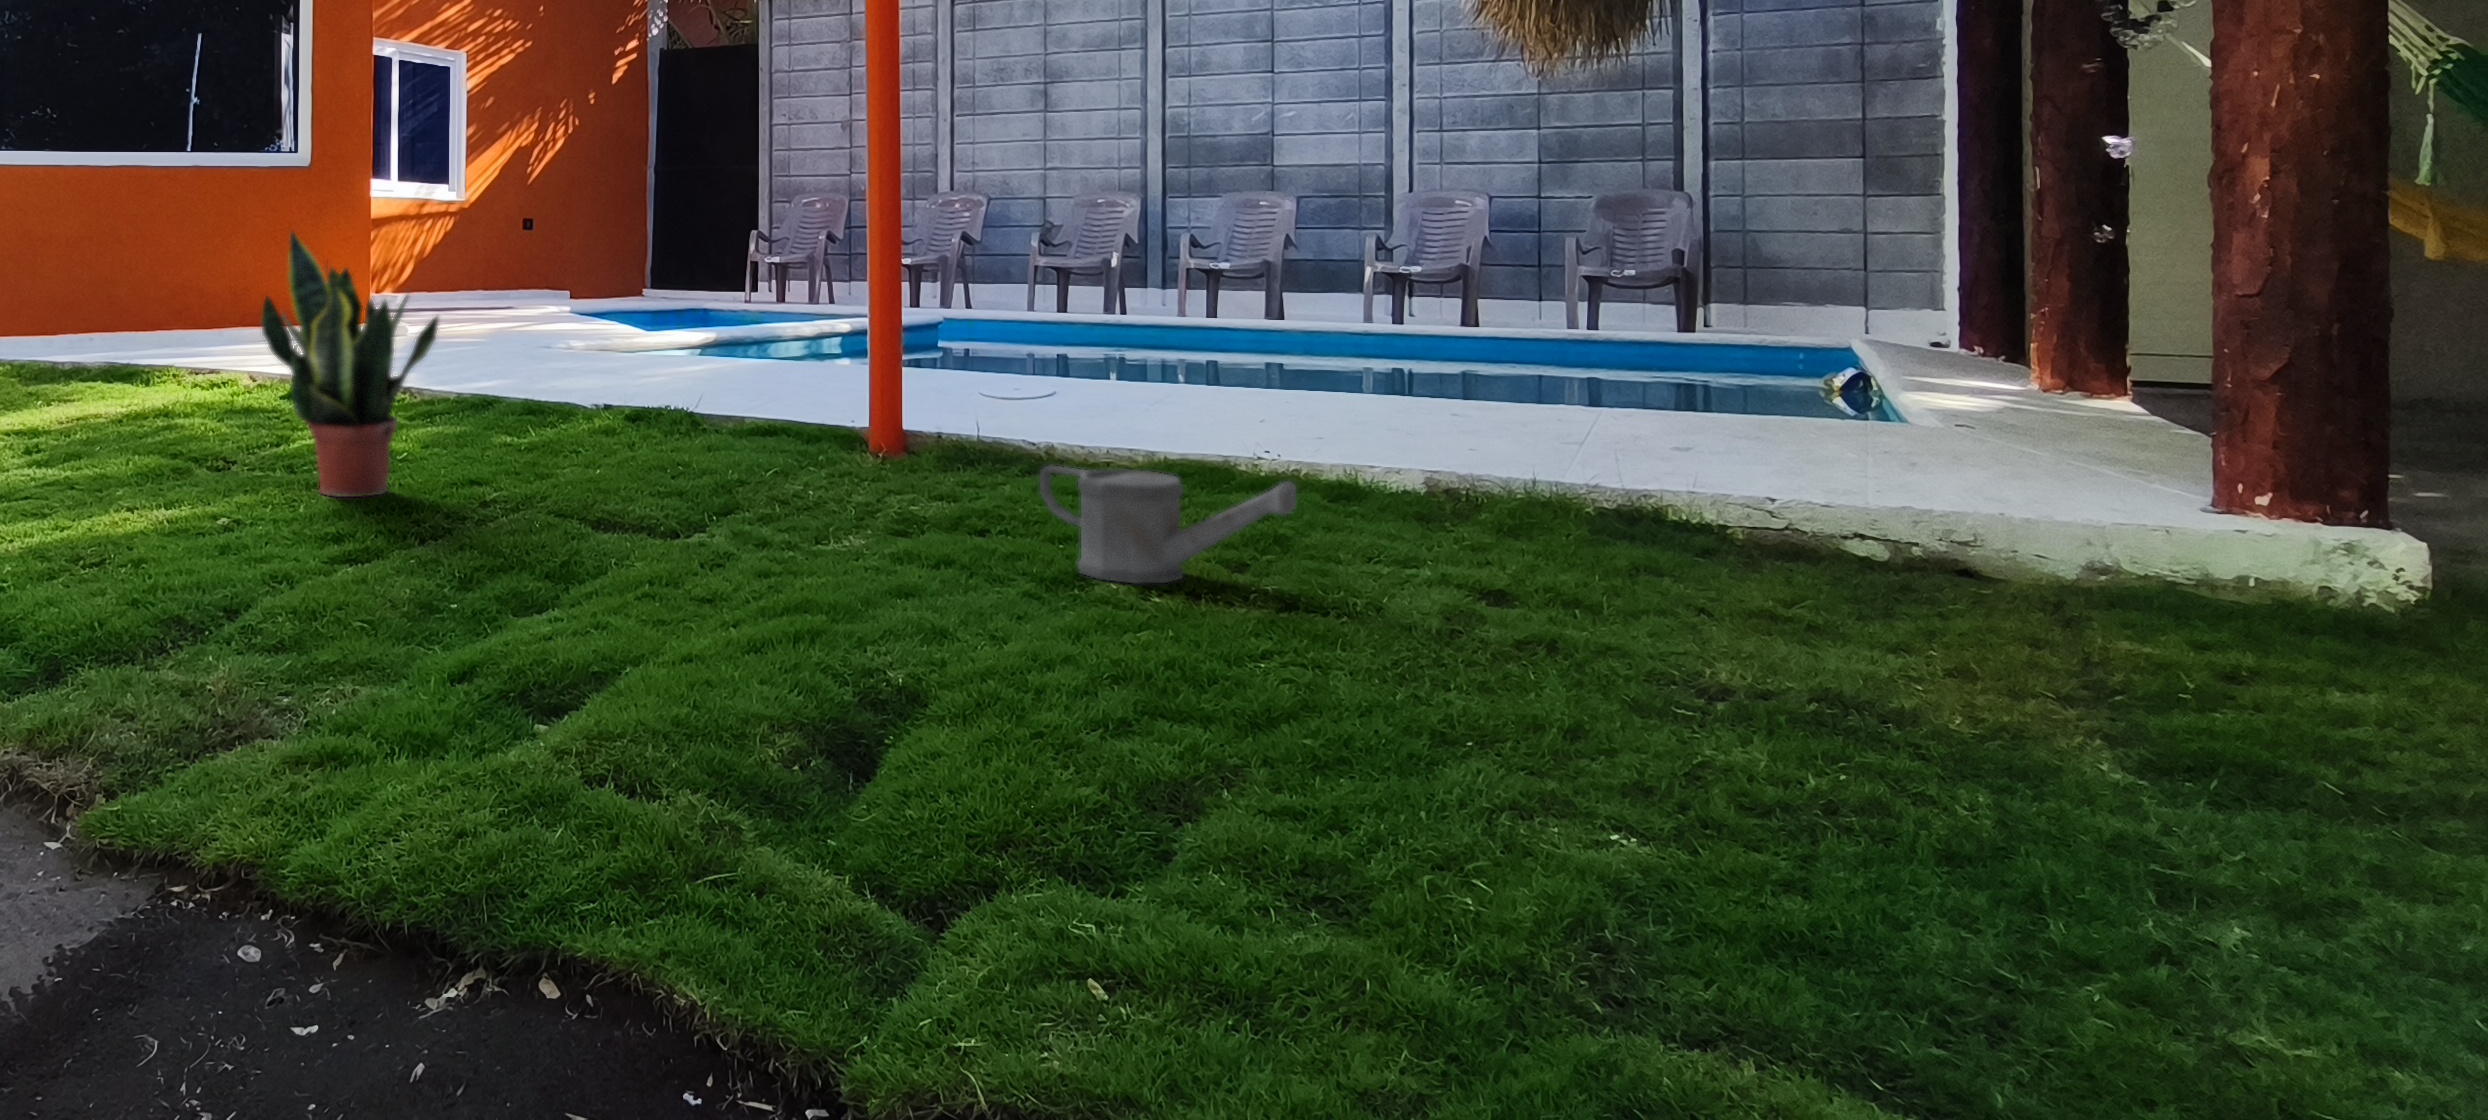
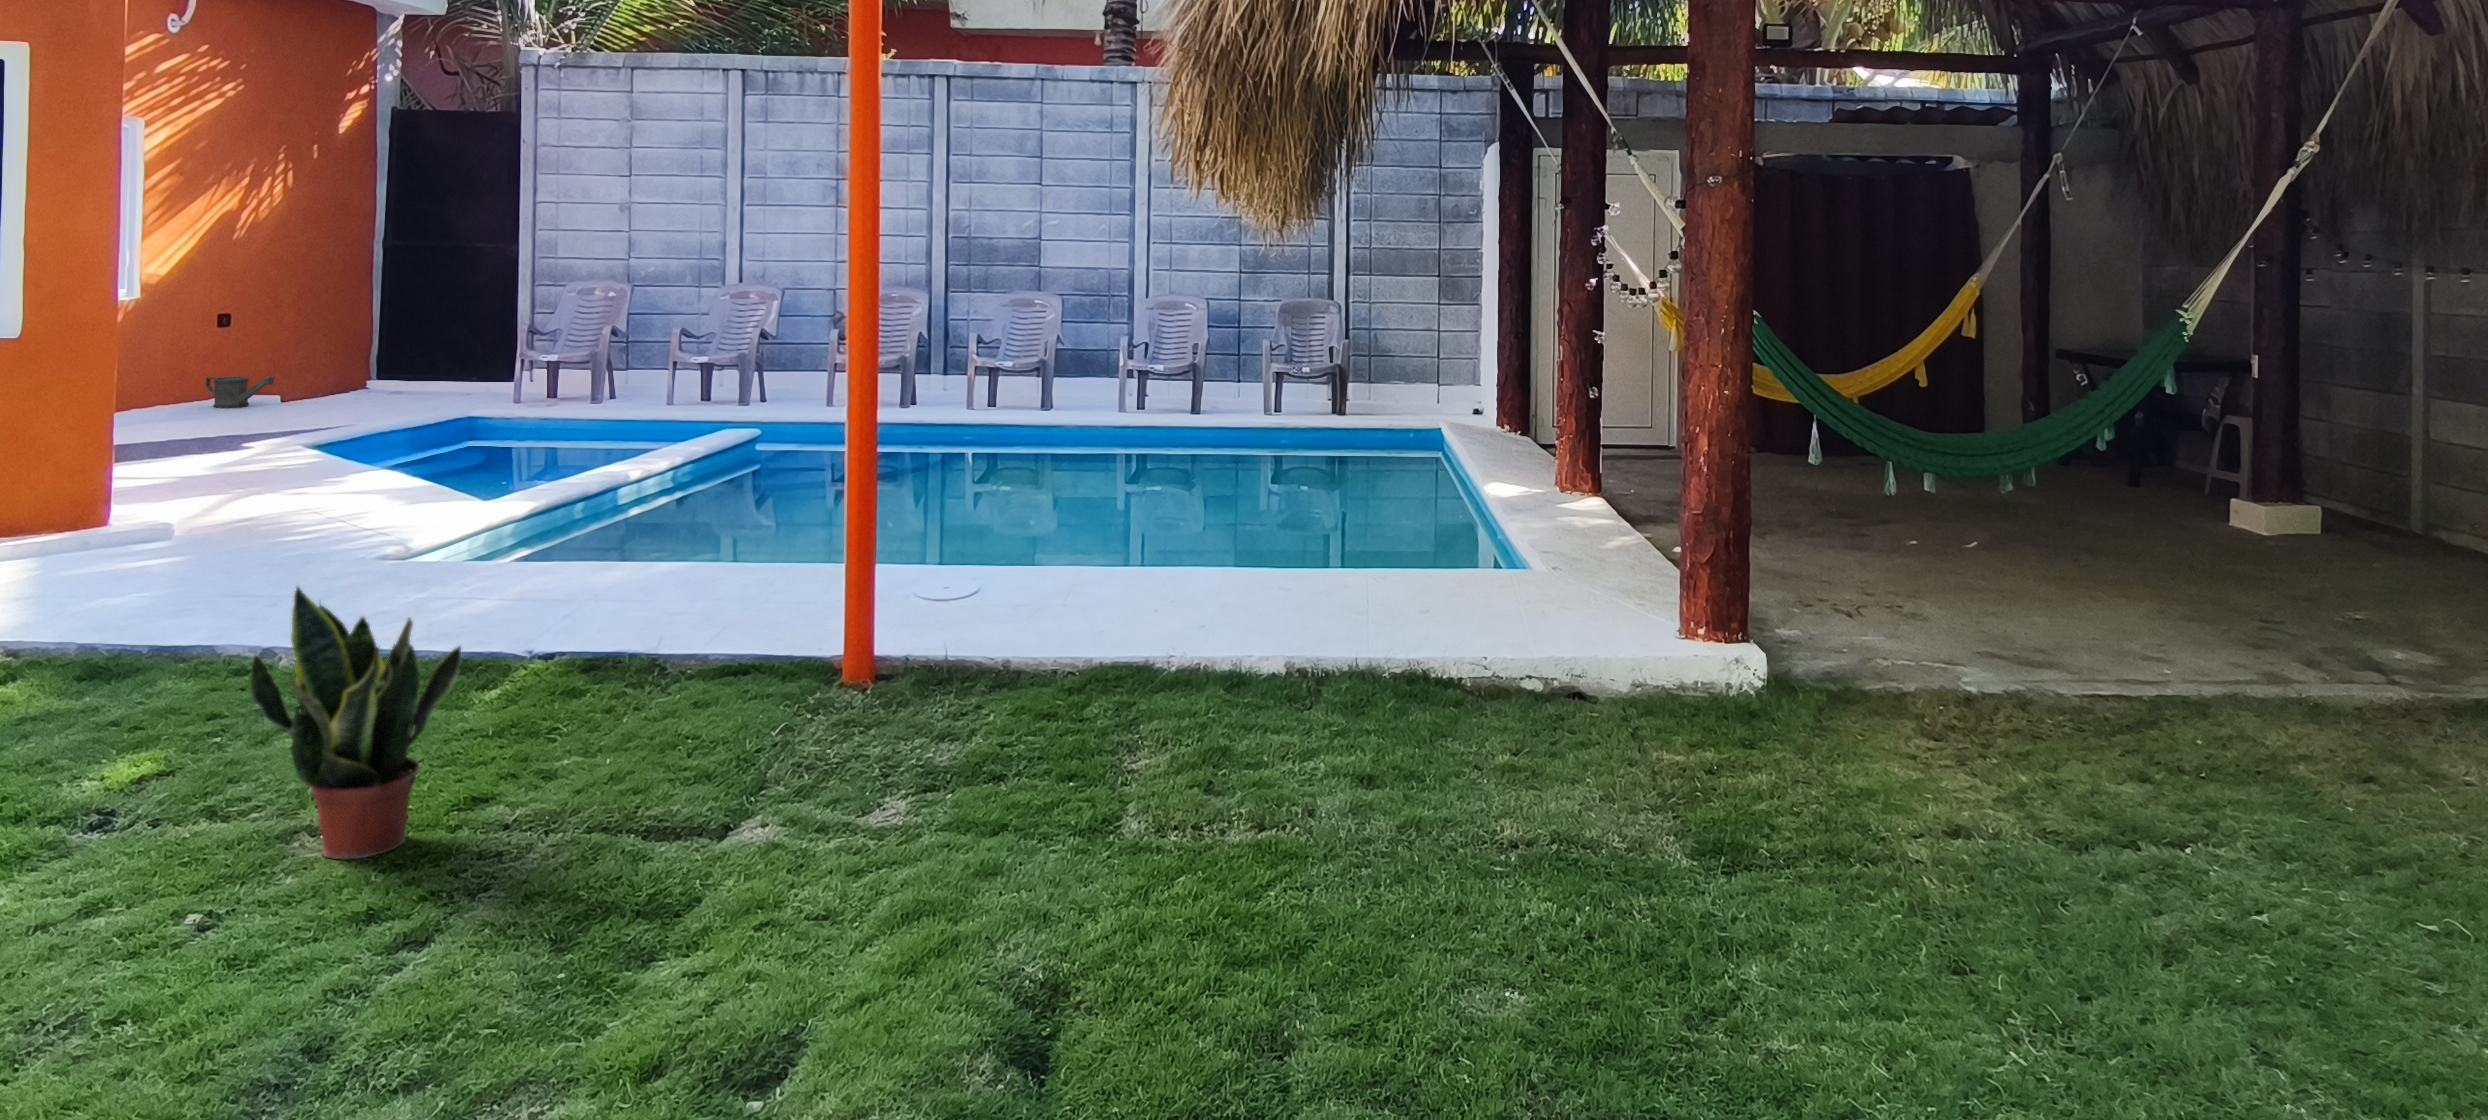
watering can: present [1040,466,1296,583] -> present [206,376,274,408]

